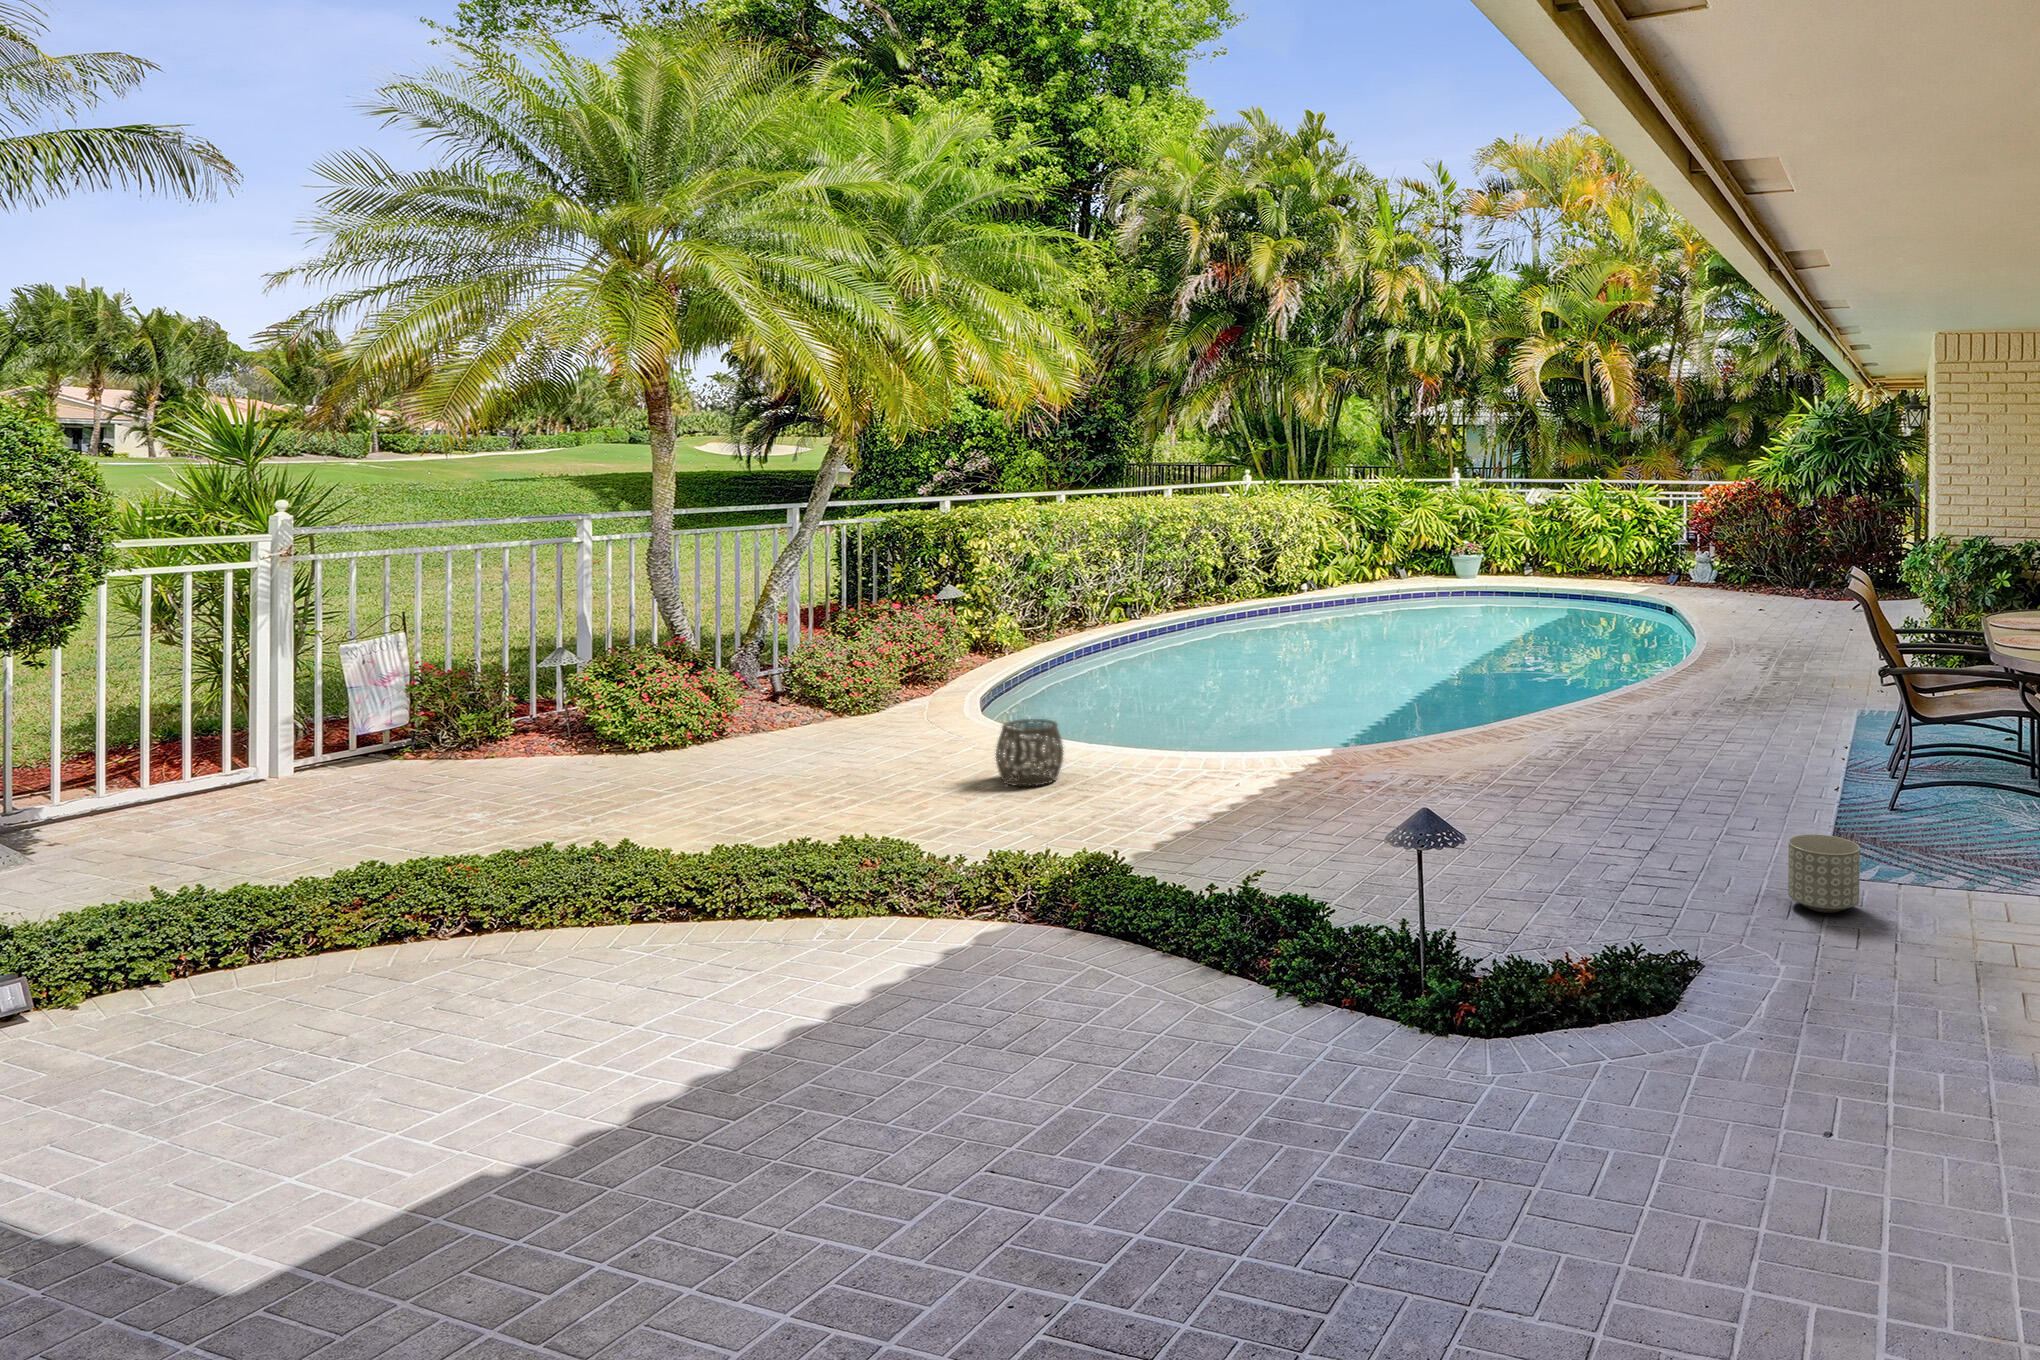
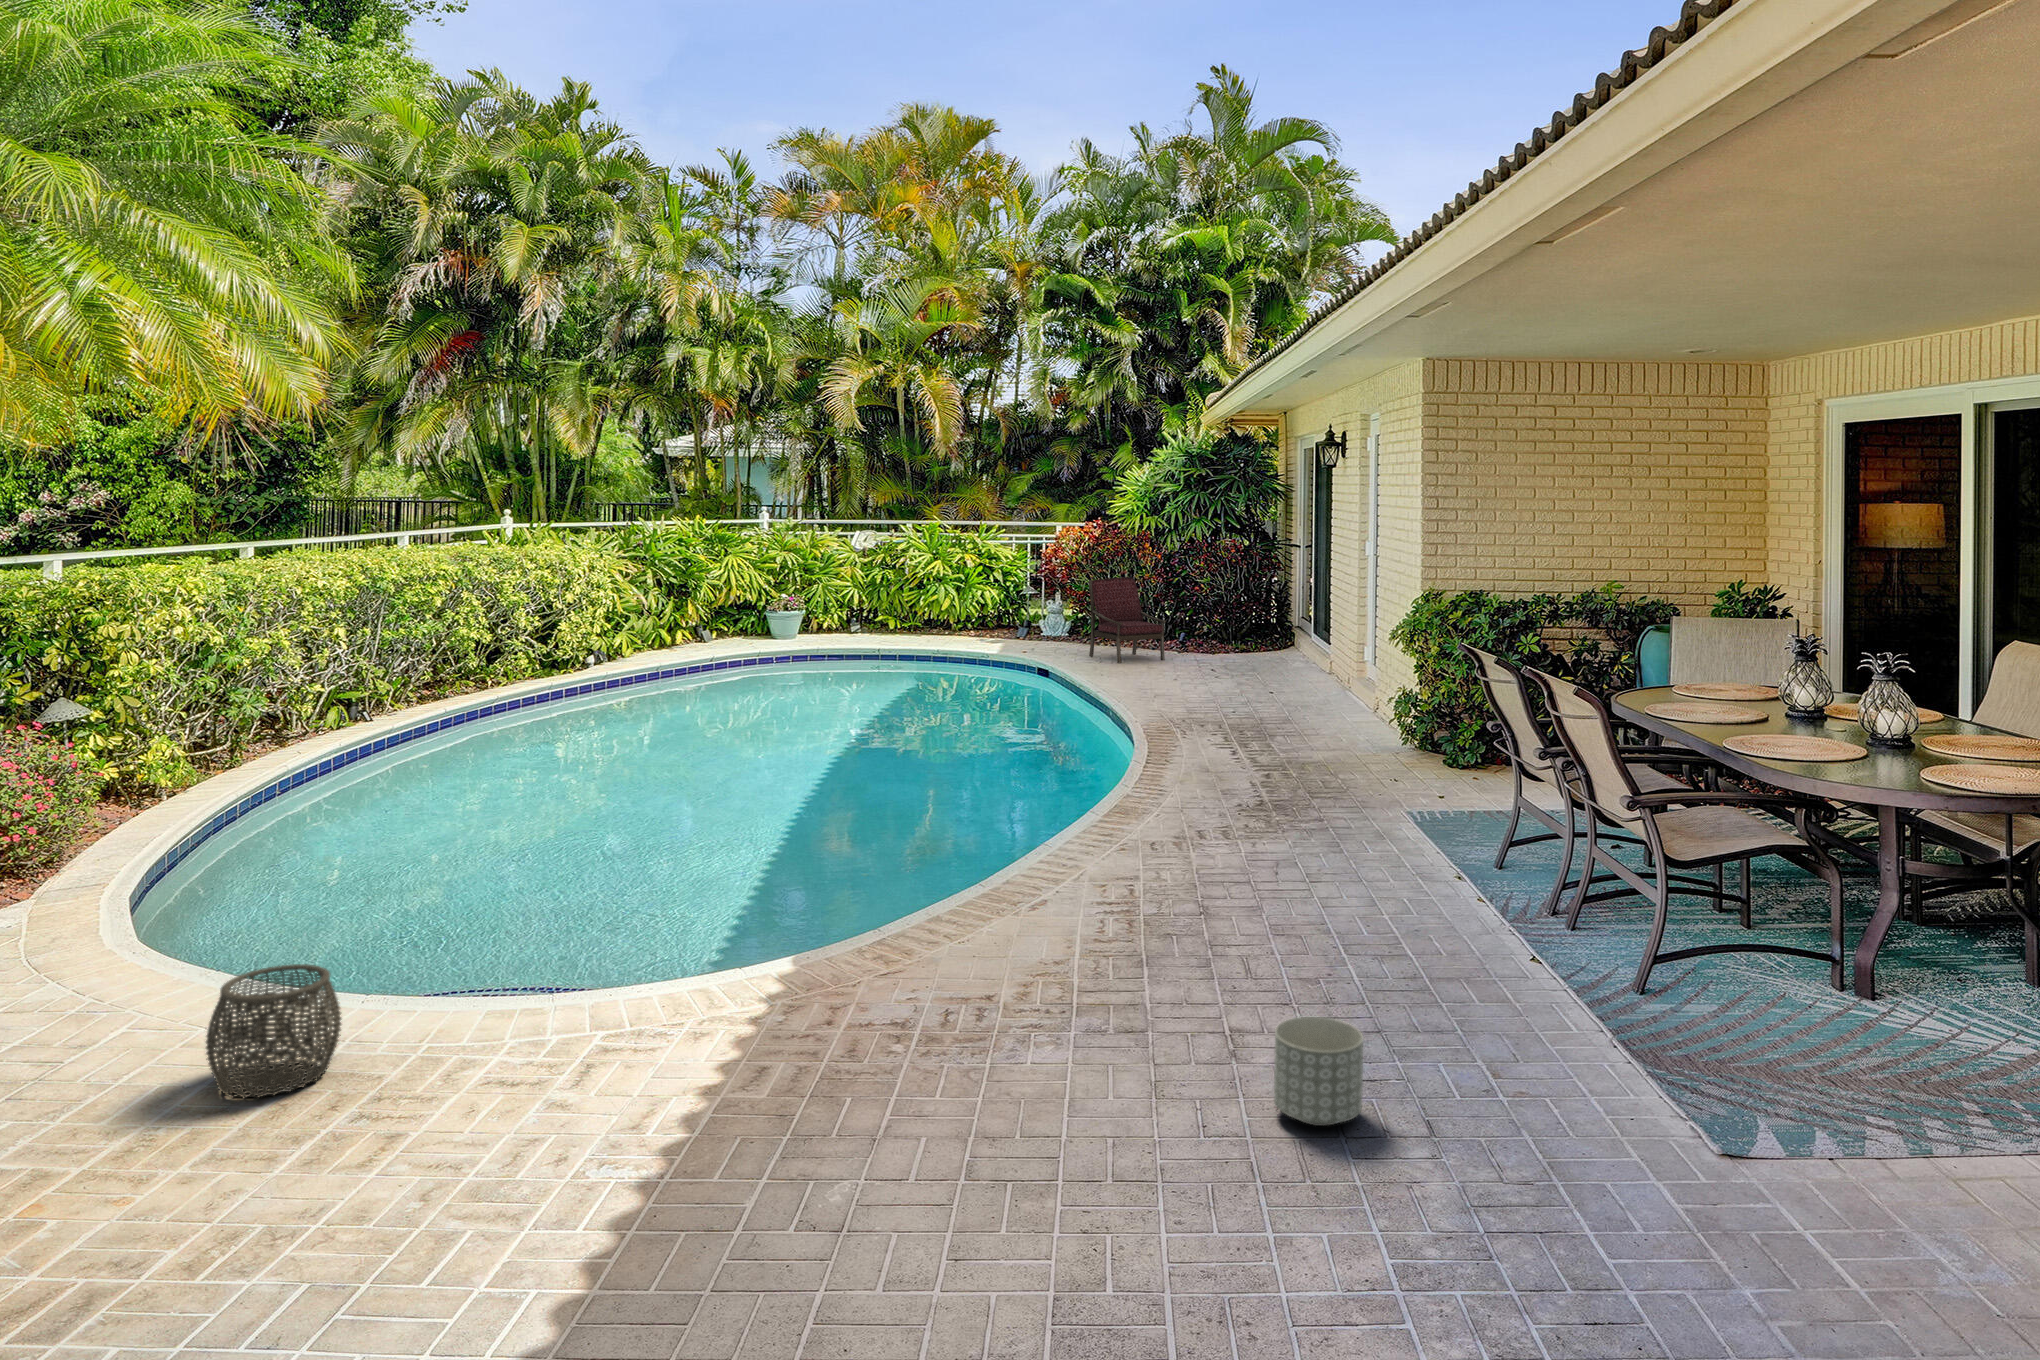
armchair: none [1728,530,1800,607] -> present [1089,577,1166,663]
planter: present [1788,834,1860,913] -> present [1274,1017,1363,1126]

